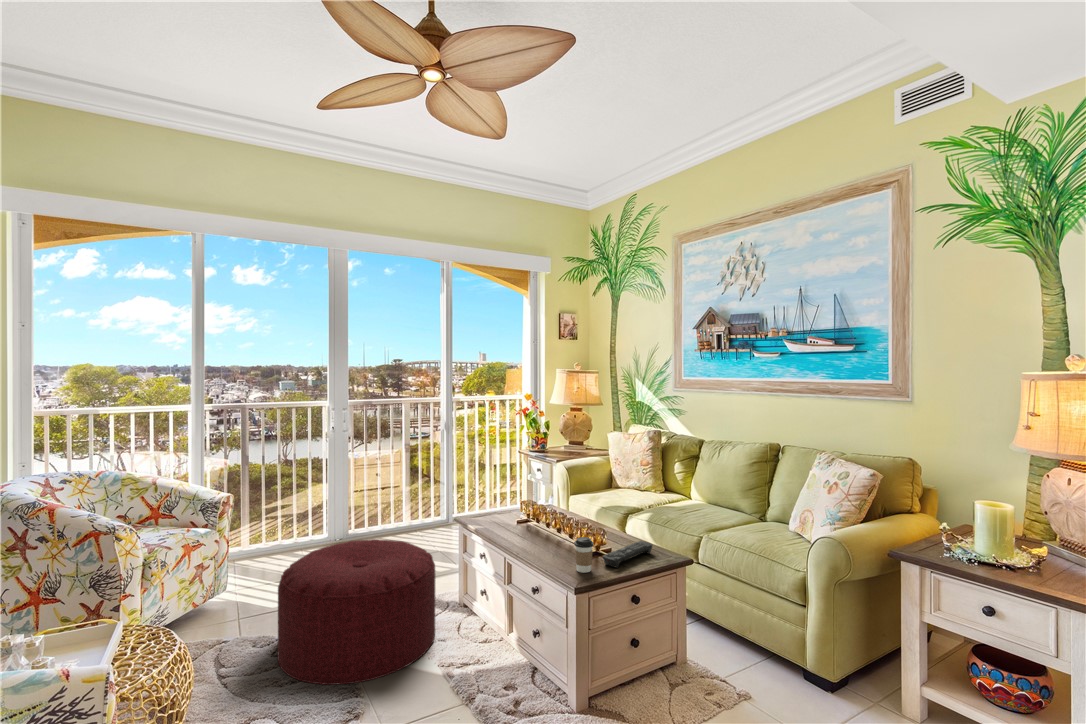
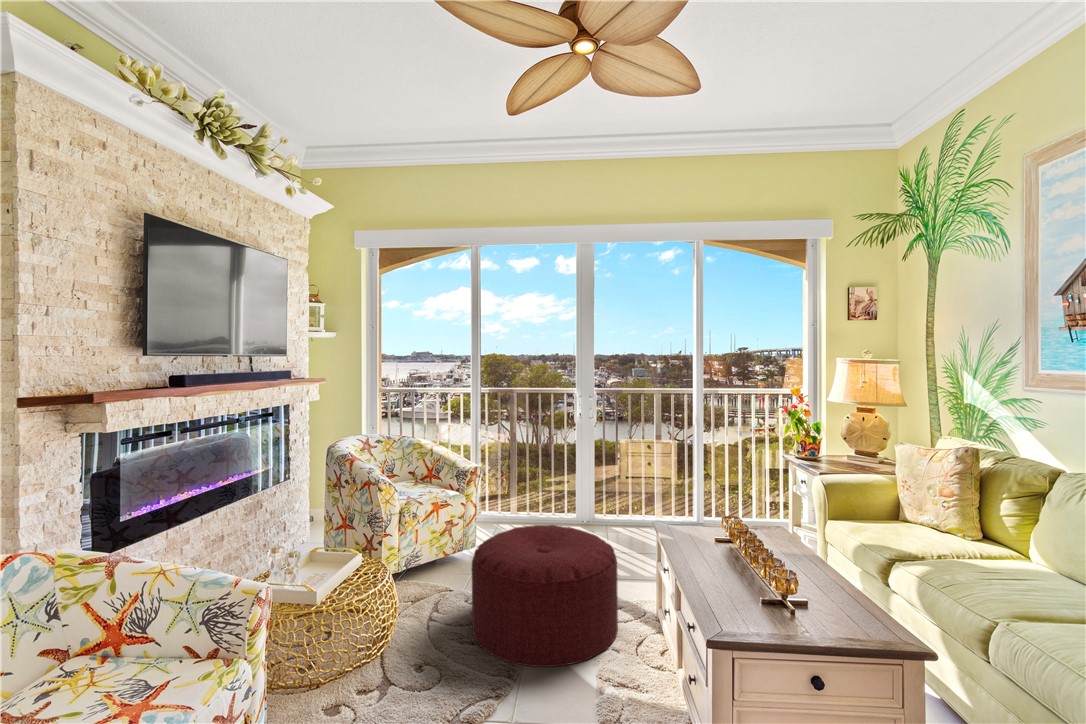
coffee cup: present [574,537,594,573] -> none [720,578,748,627]
remote control: present [603,541,653,568] -> none [767,604,862,633]

